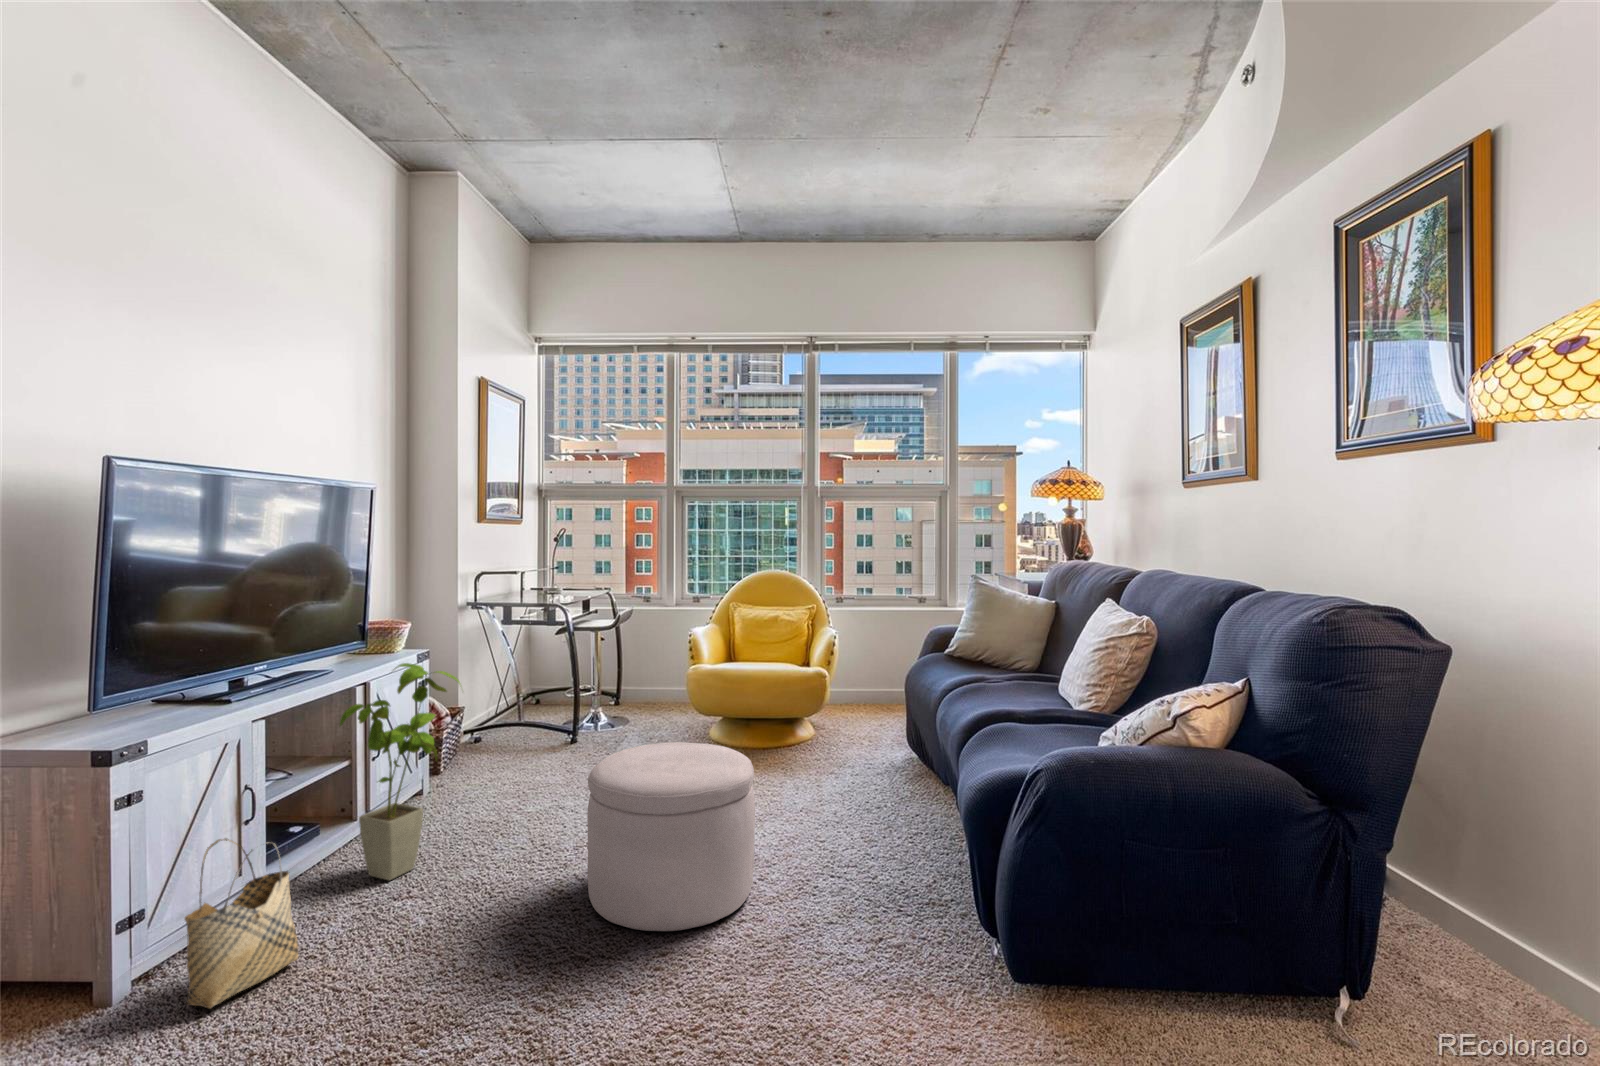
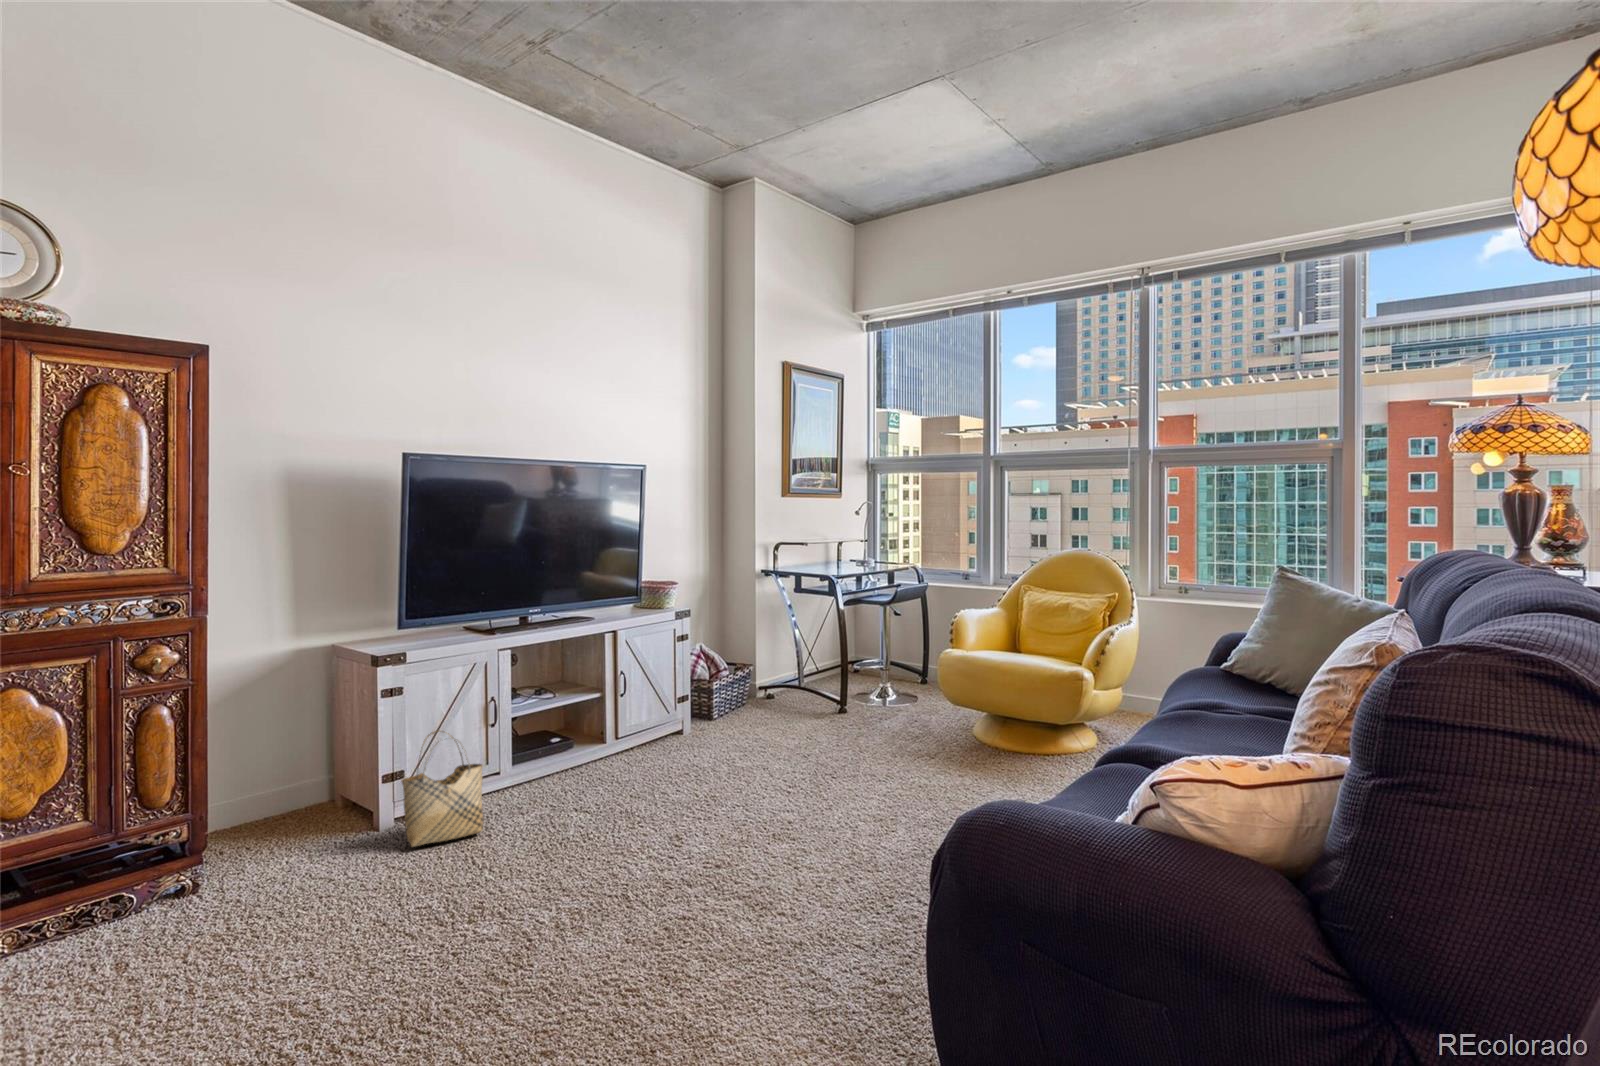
house plant: present [340,663,460,880] -> none [557,617,646,794]
ottoman: present [587,742,755,931] -> none [677,717,841,900]

